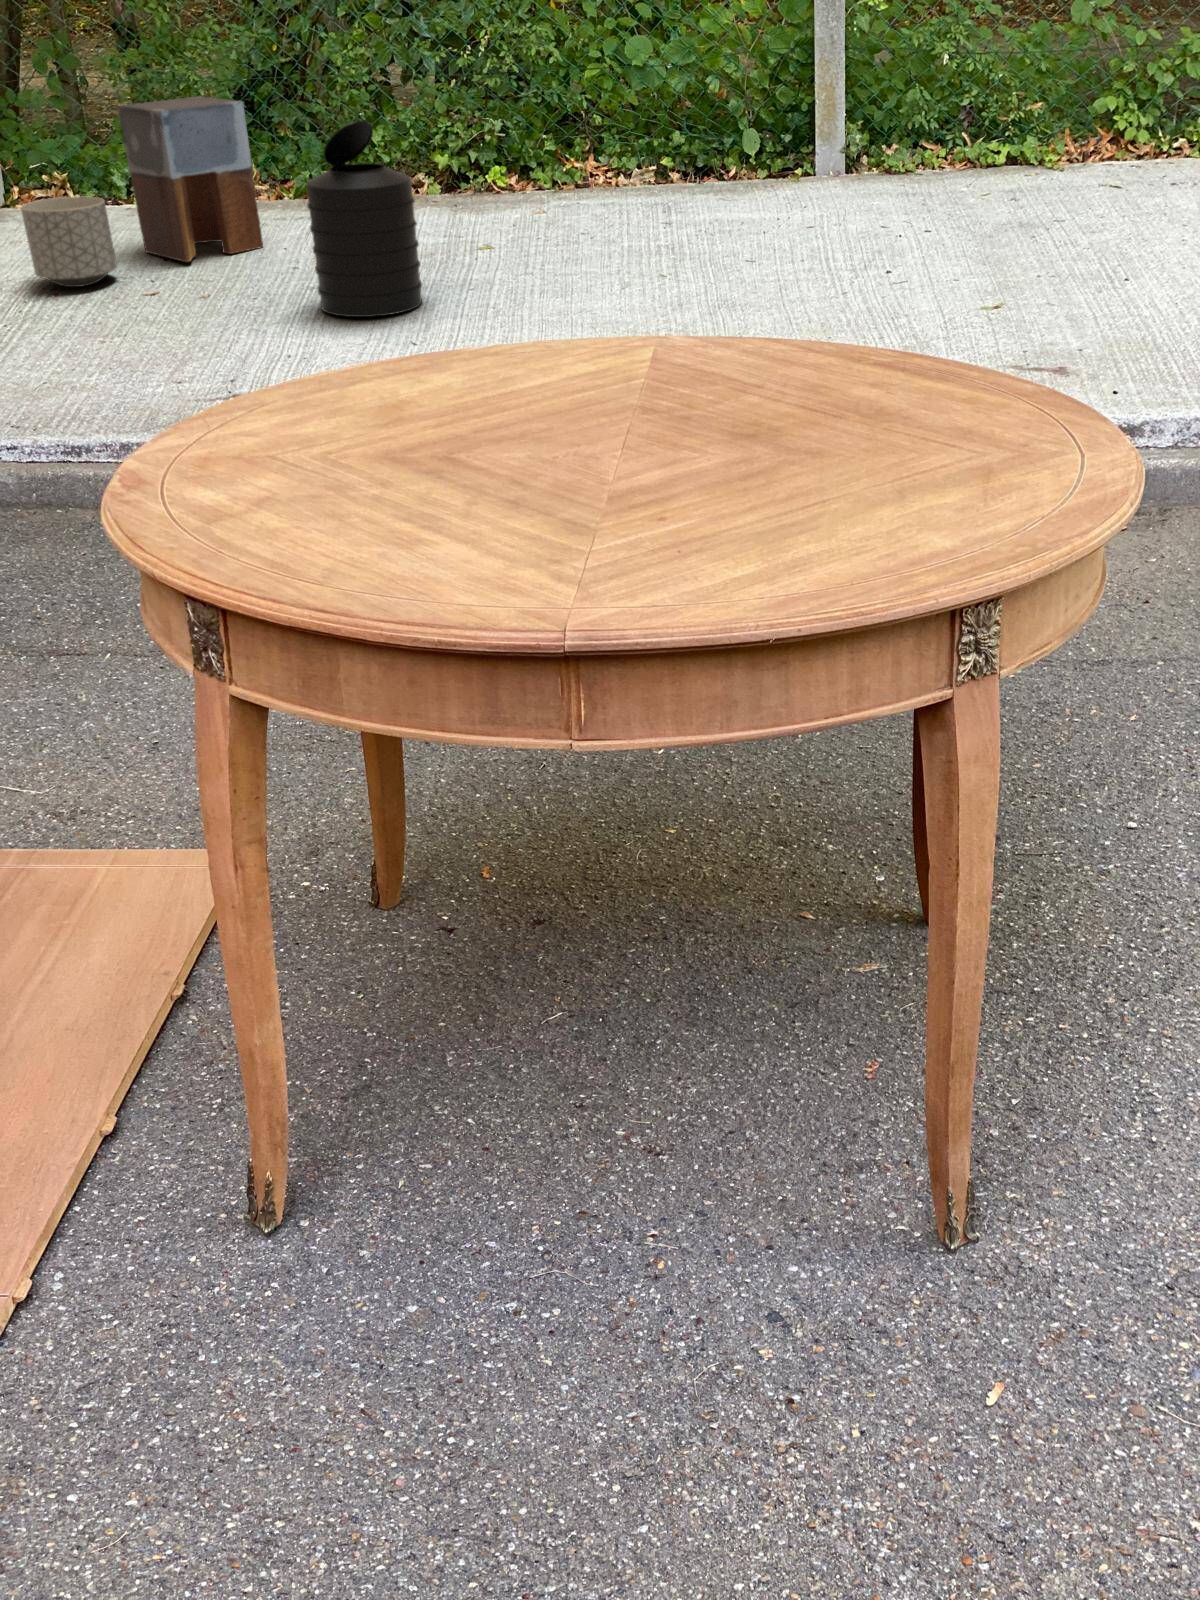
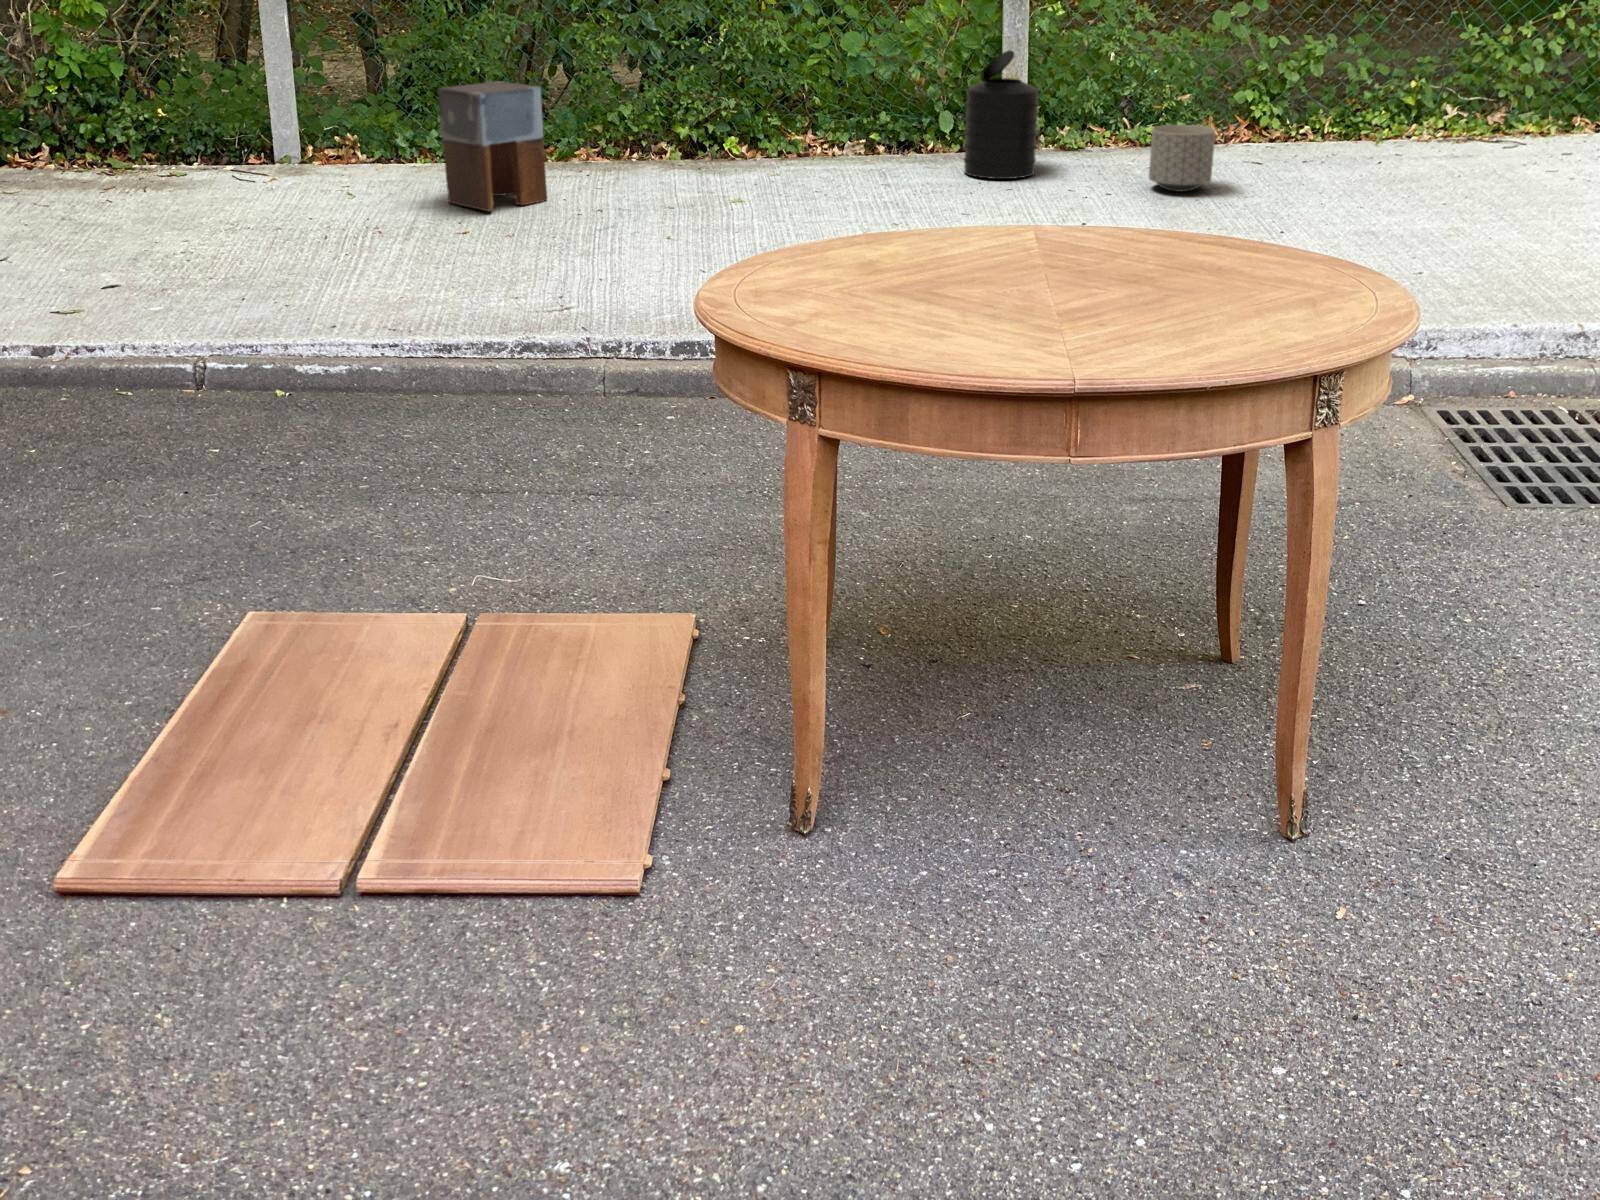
trash can: present [306,120,422,317] -> present [964,50,1039,179]
planter: present [21,196,117,287] -> present [1149,125,1215,192]

